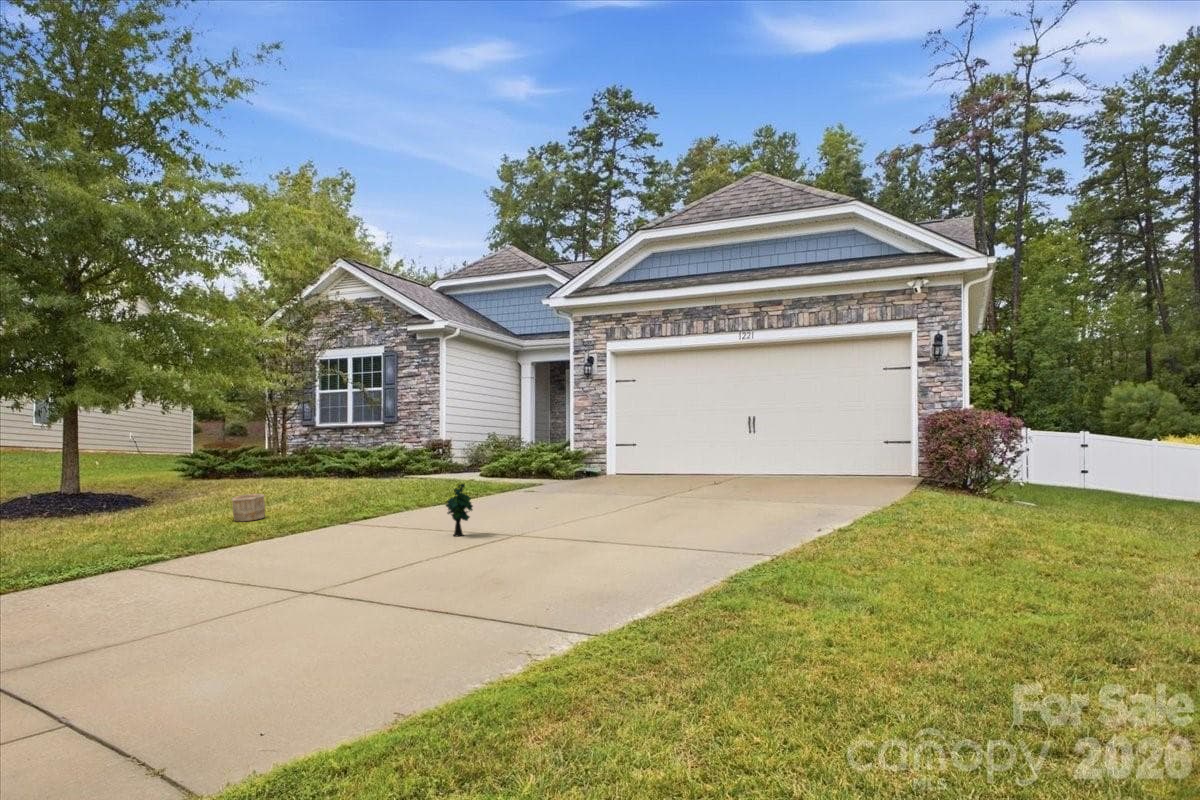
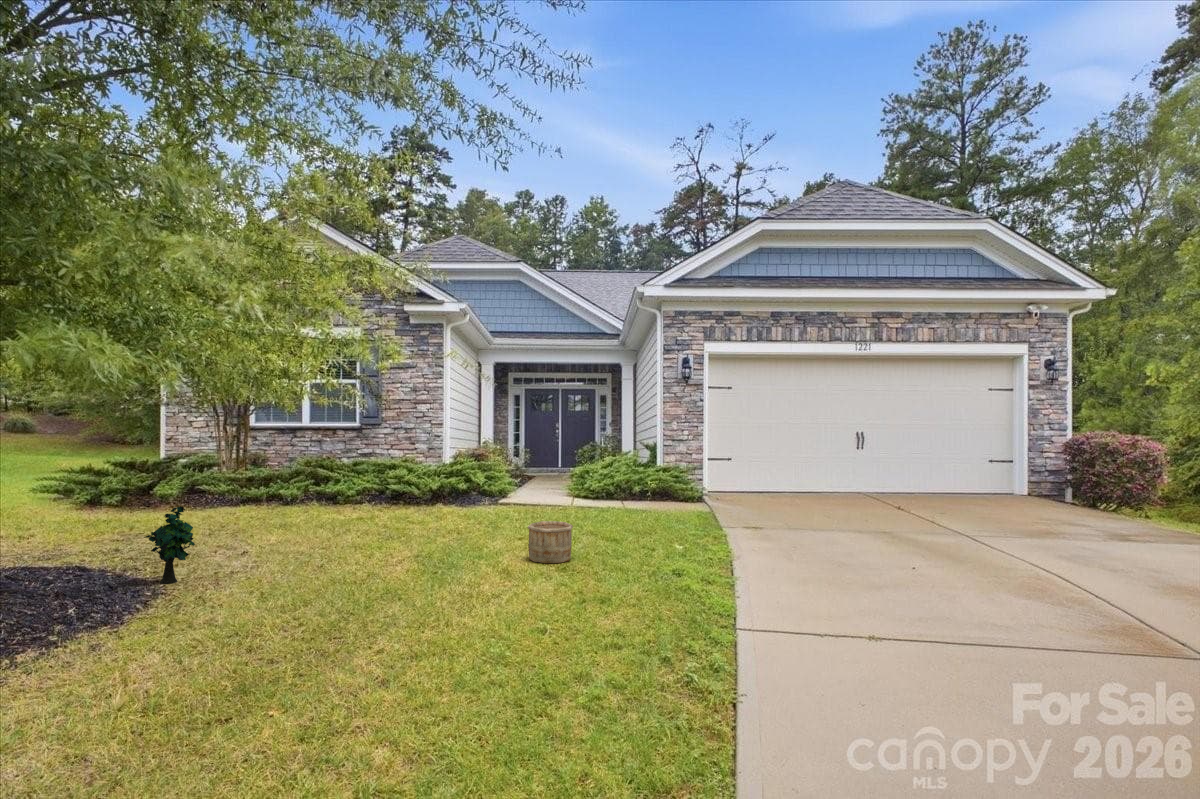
decorative plant: present [444,484,473,536] -> present [144,506,195,584]

